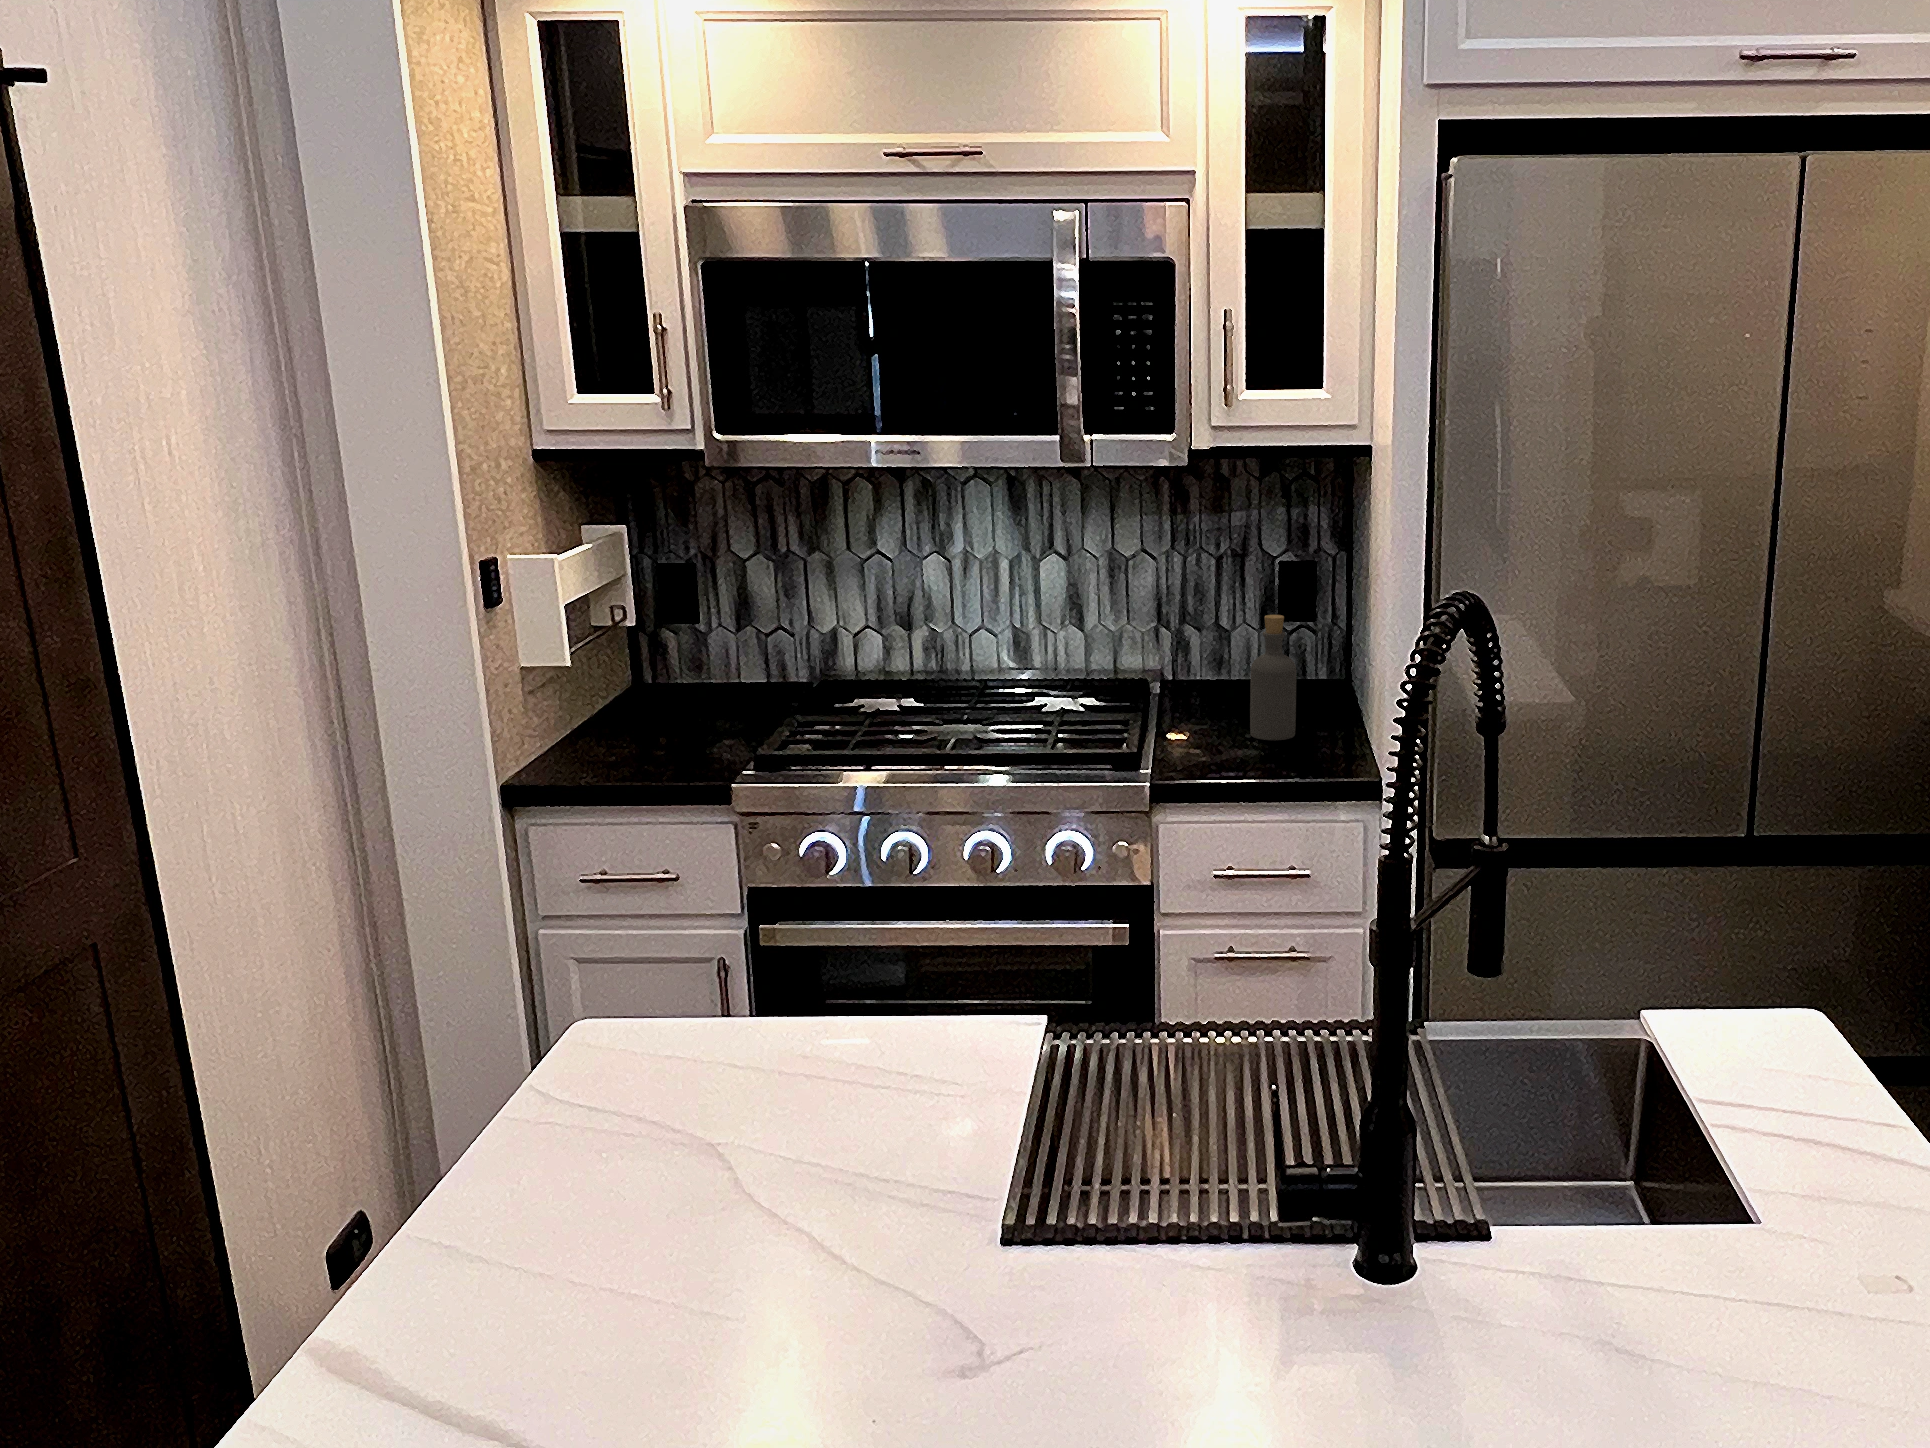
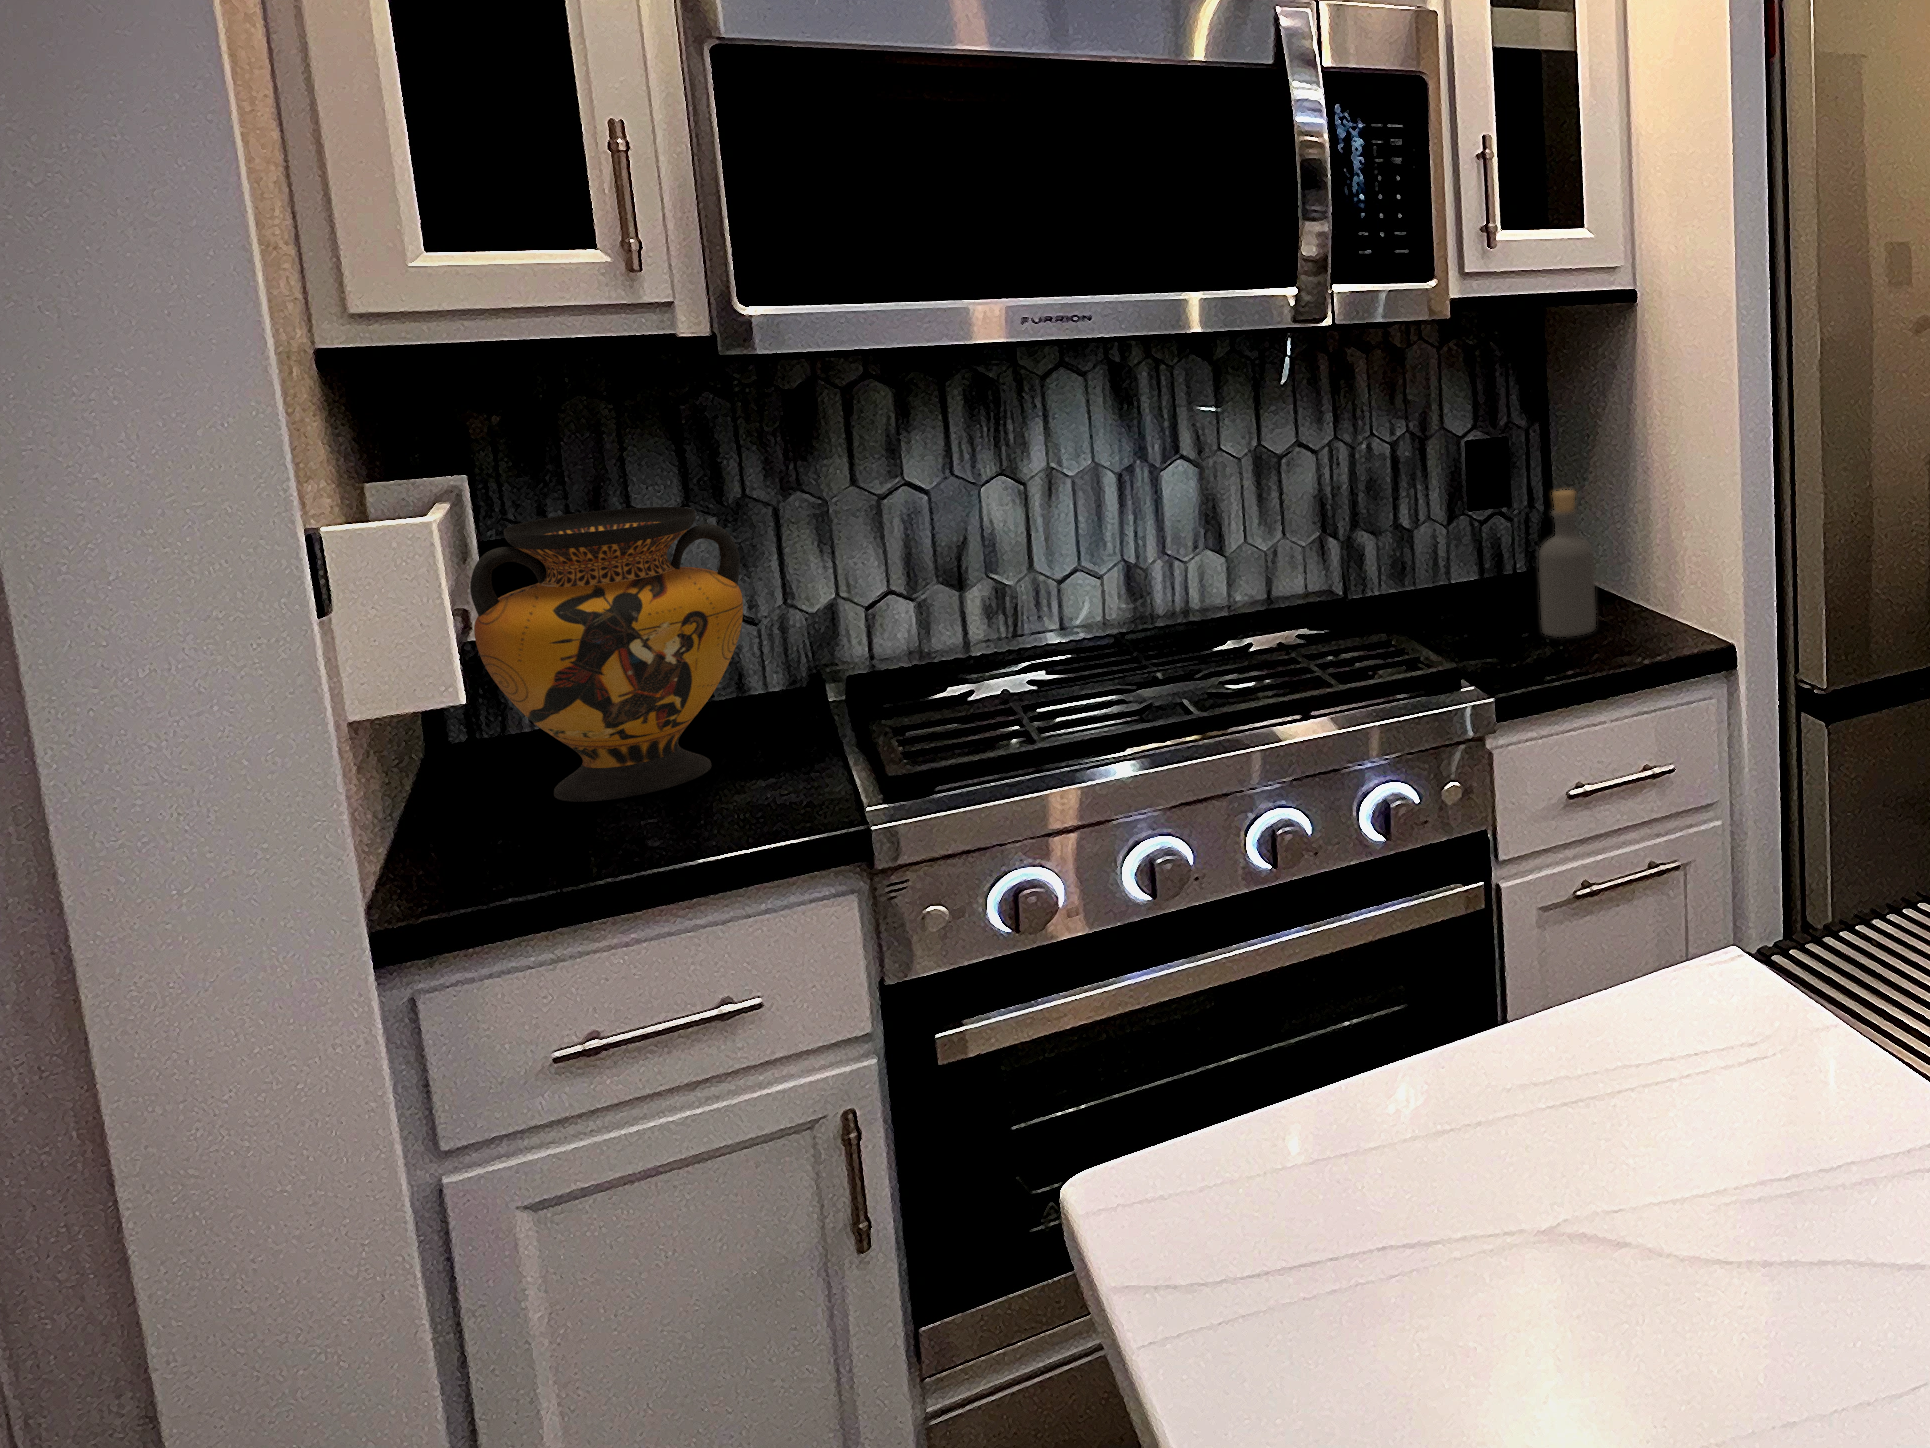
vase: none [614,551,743,726] -> present [470,507,743,802]

